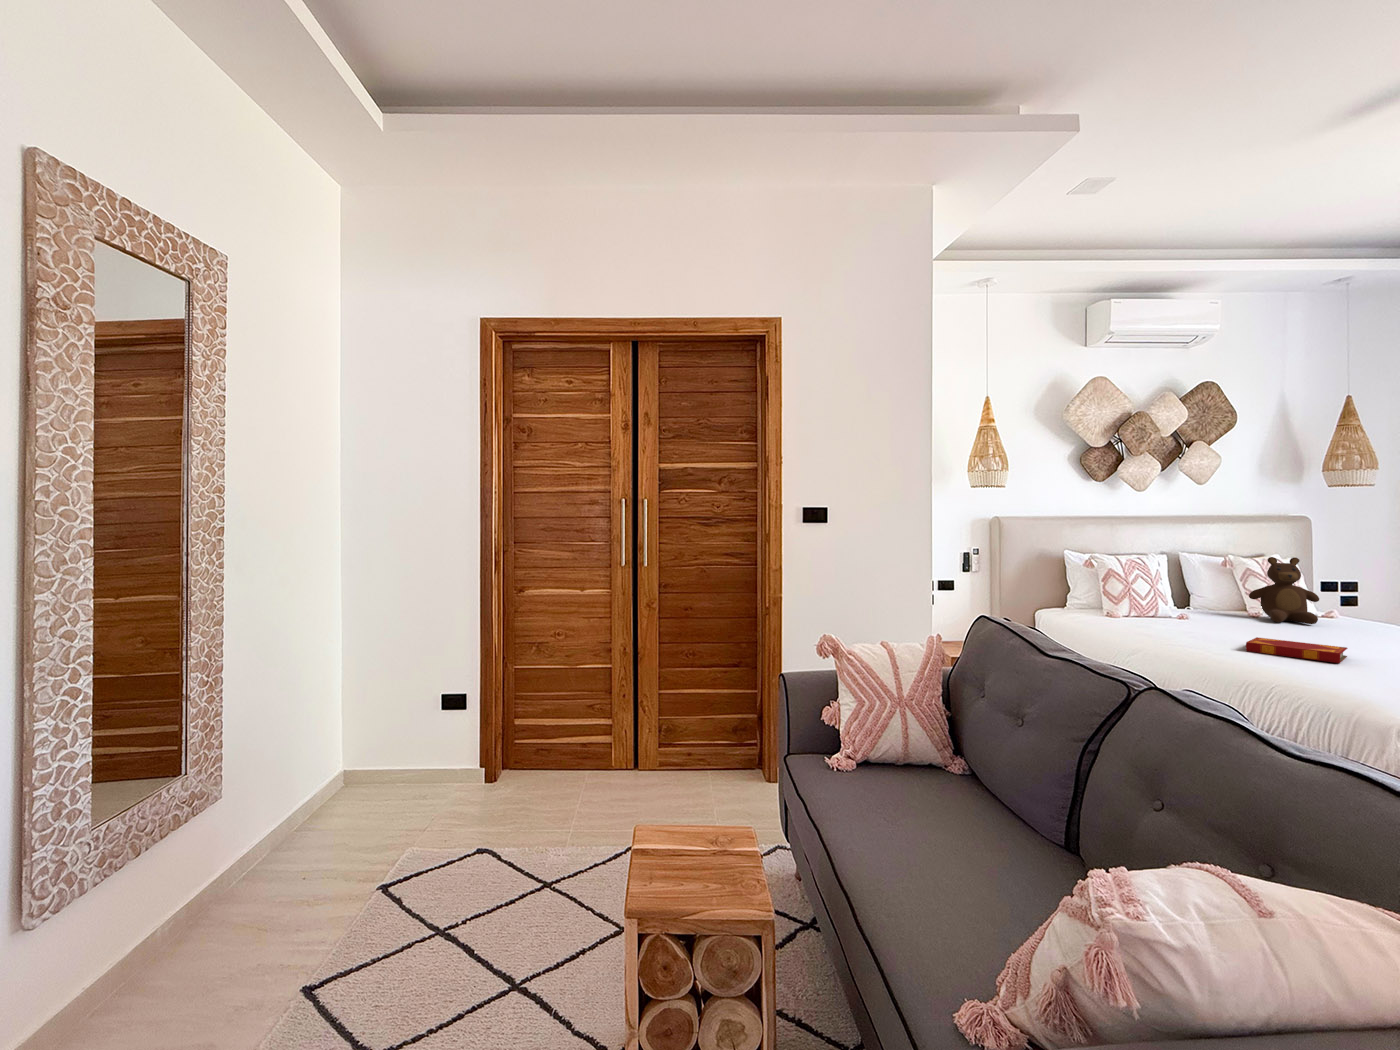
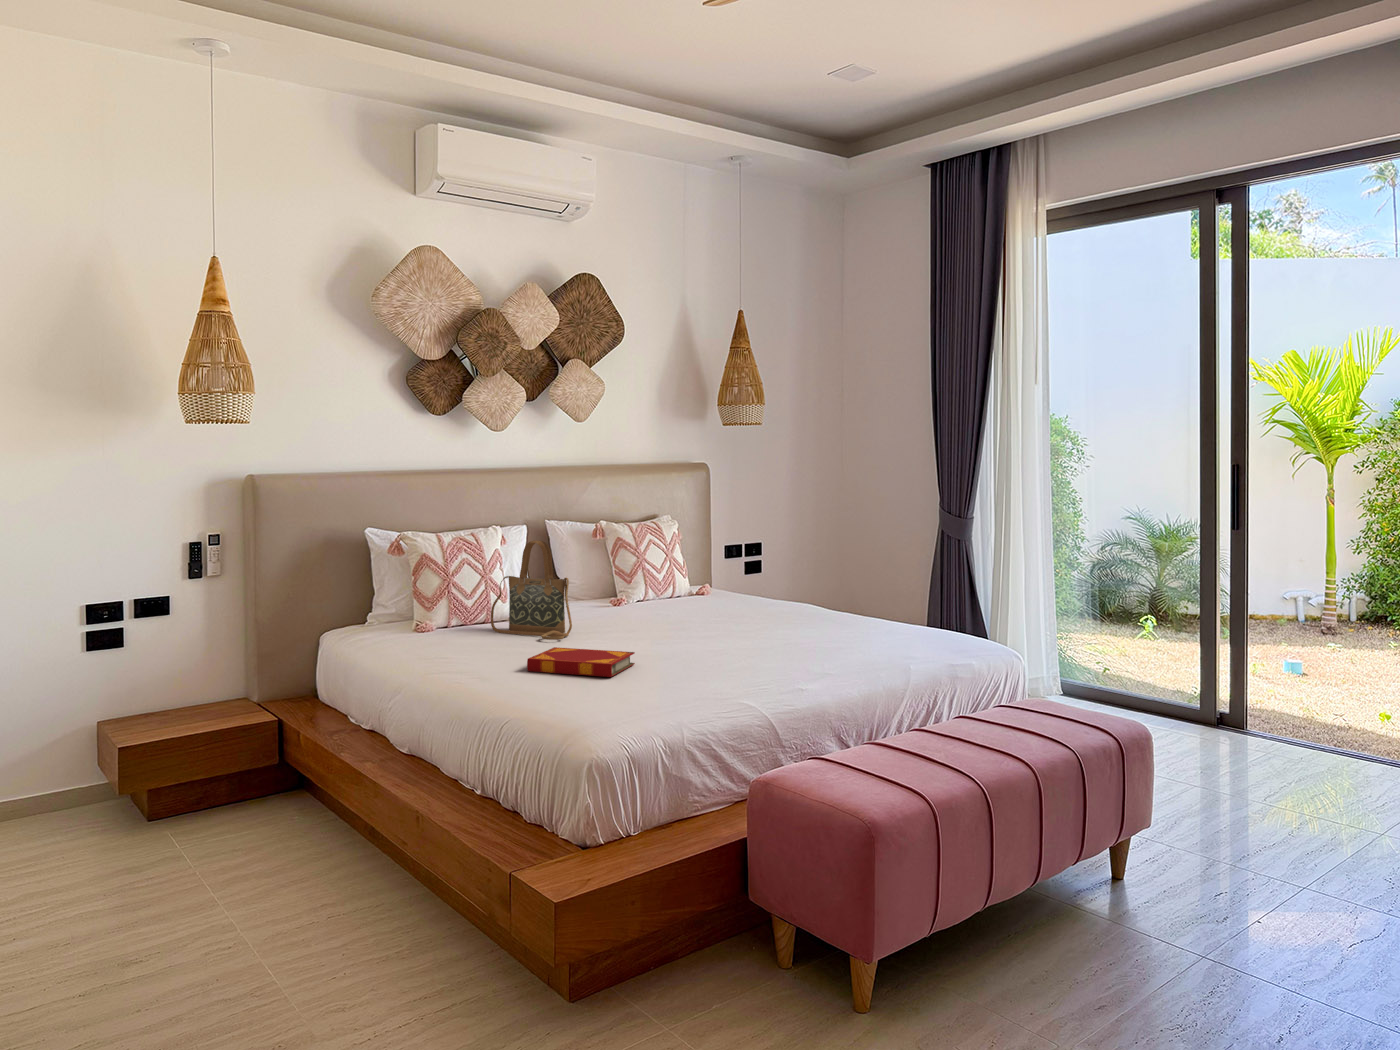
teddy bear: present [1249,557,1319,624] -> none [608,524,678,613]
handbag: none [1167,563,1246,633] -> present [491,541,572,640]

